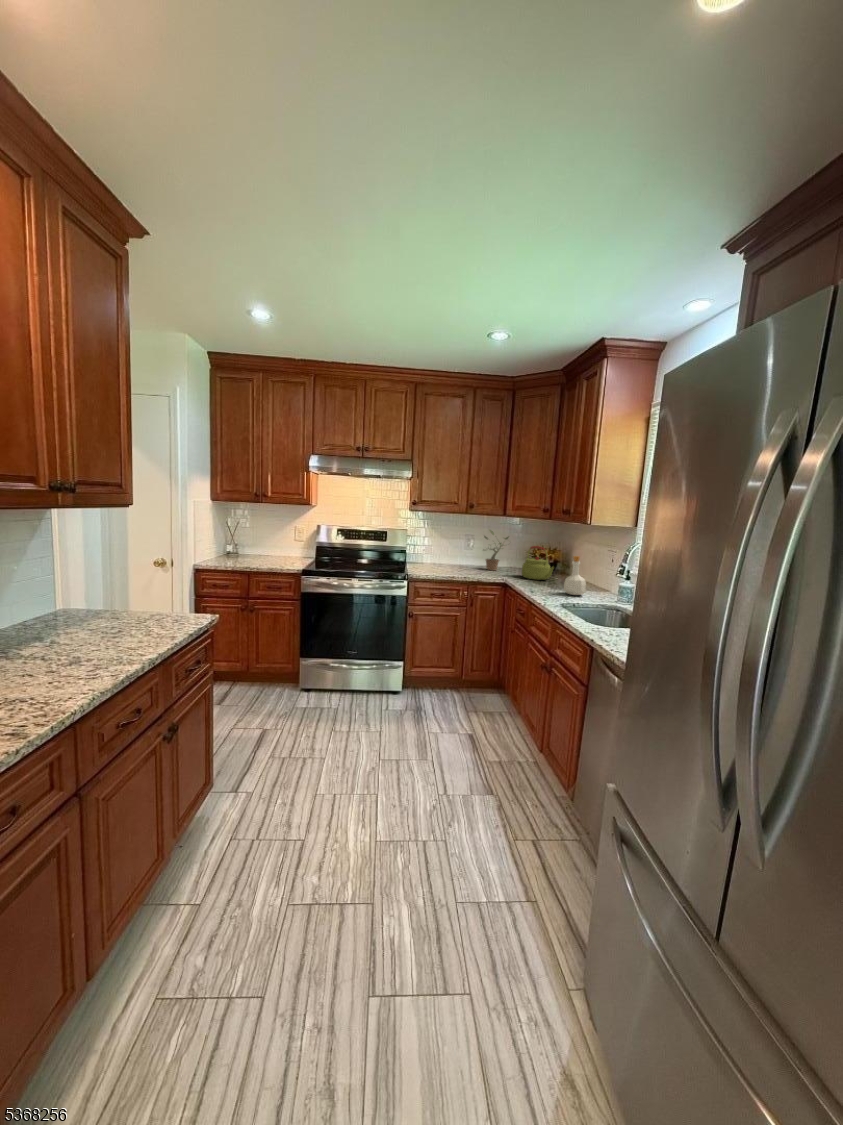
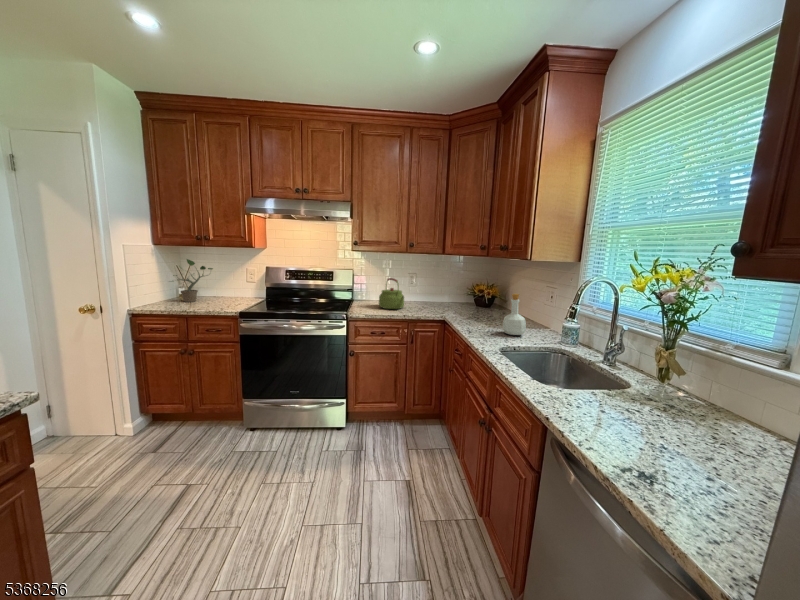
potted plant: present [484,530,509,570] -> present [176,259,213,302]
kettle: present [522,546,554,580] -> present [379,278,404,309]

